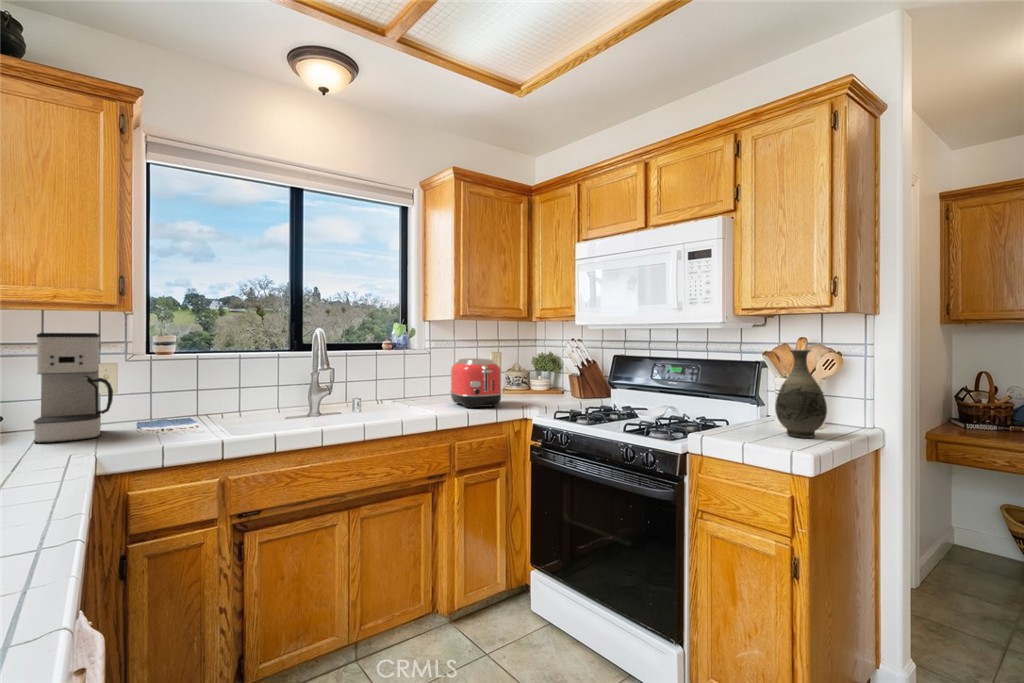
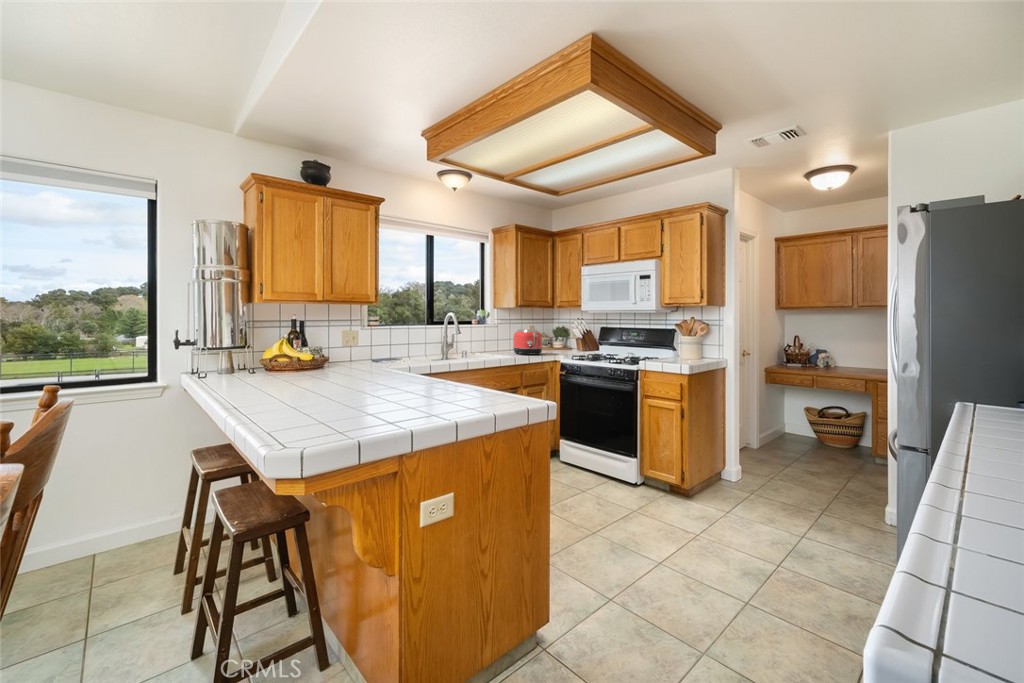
coffee maker: present [34,333,113,443] -> none [343,316,375,365]
vase: present [775,350,827,438] -> none [678,323,700,362]

